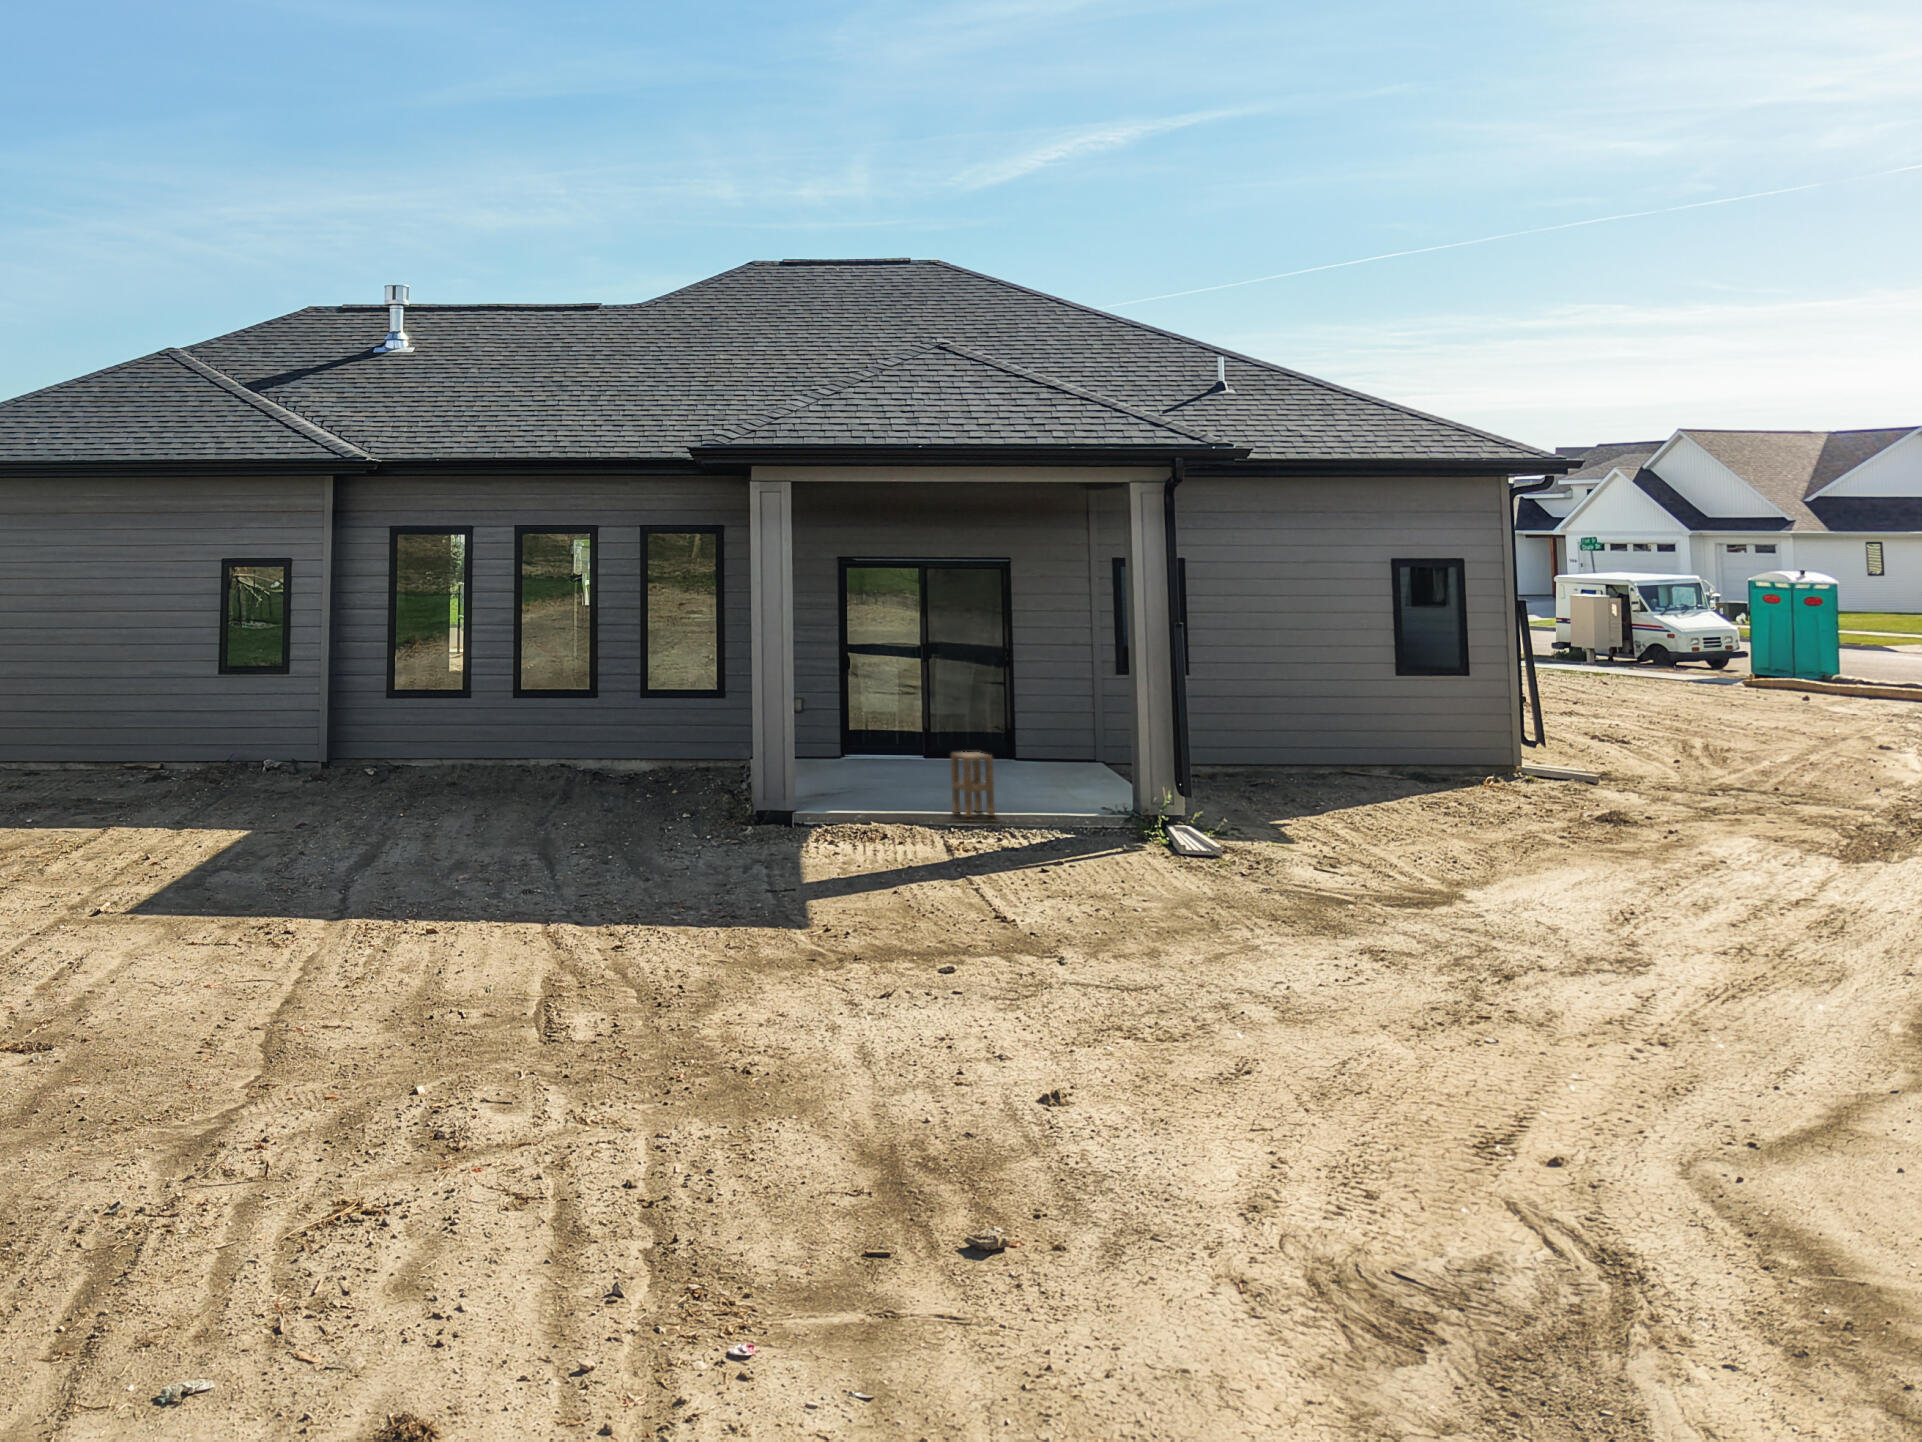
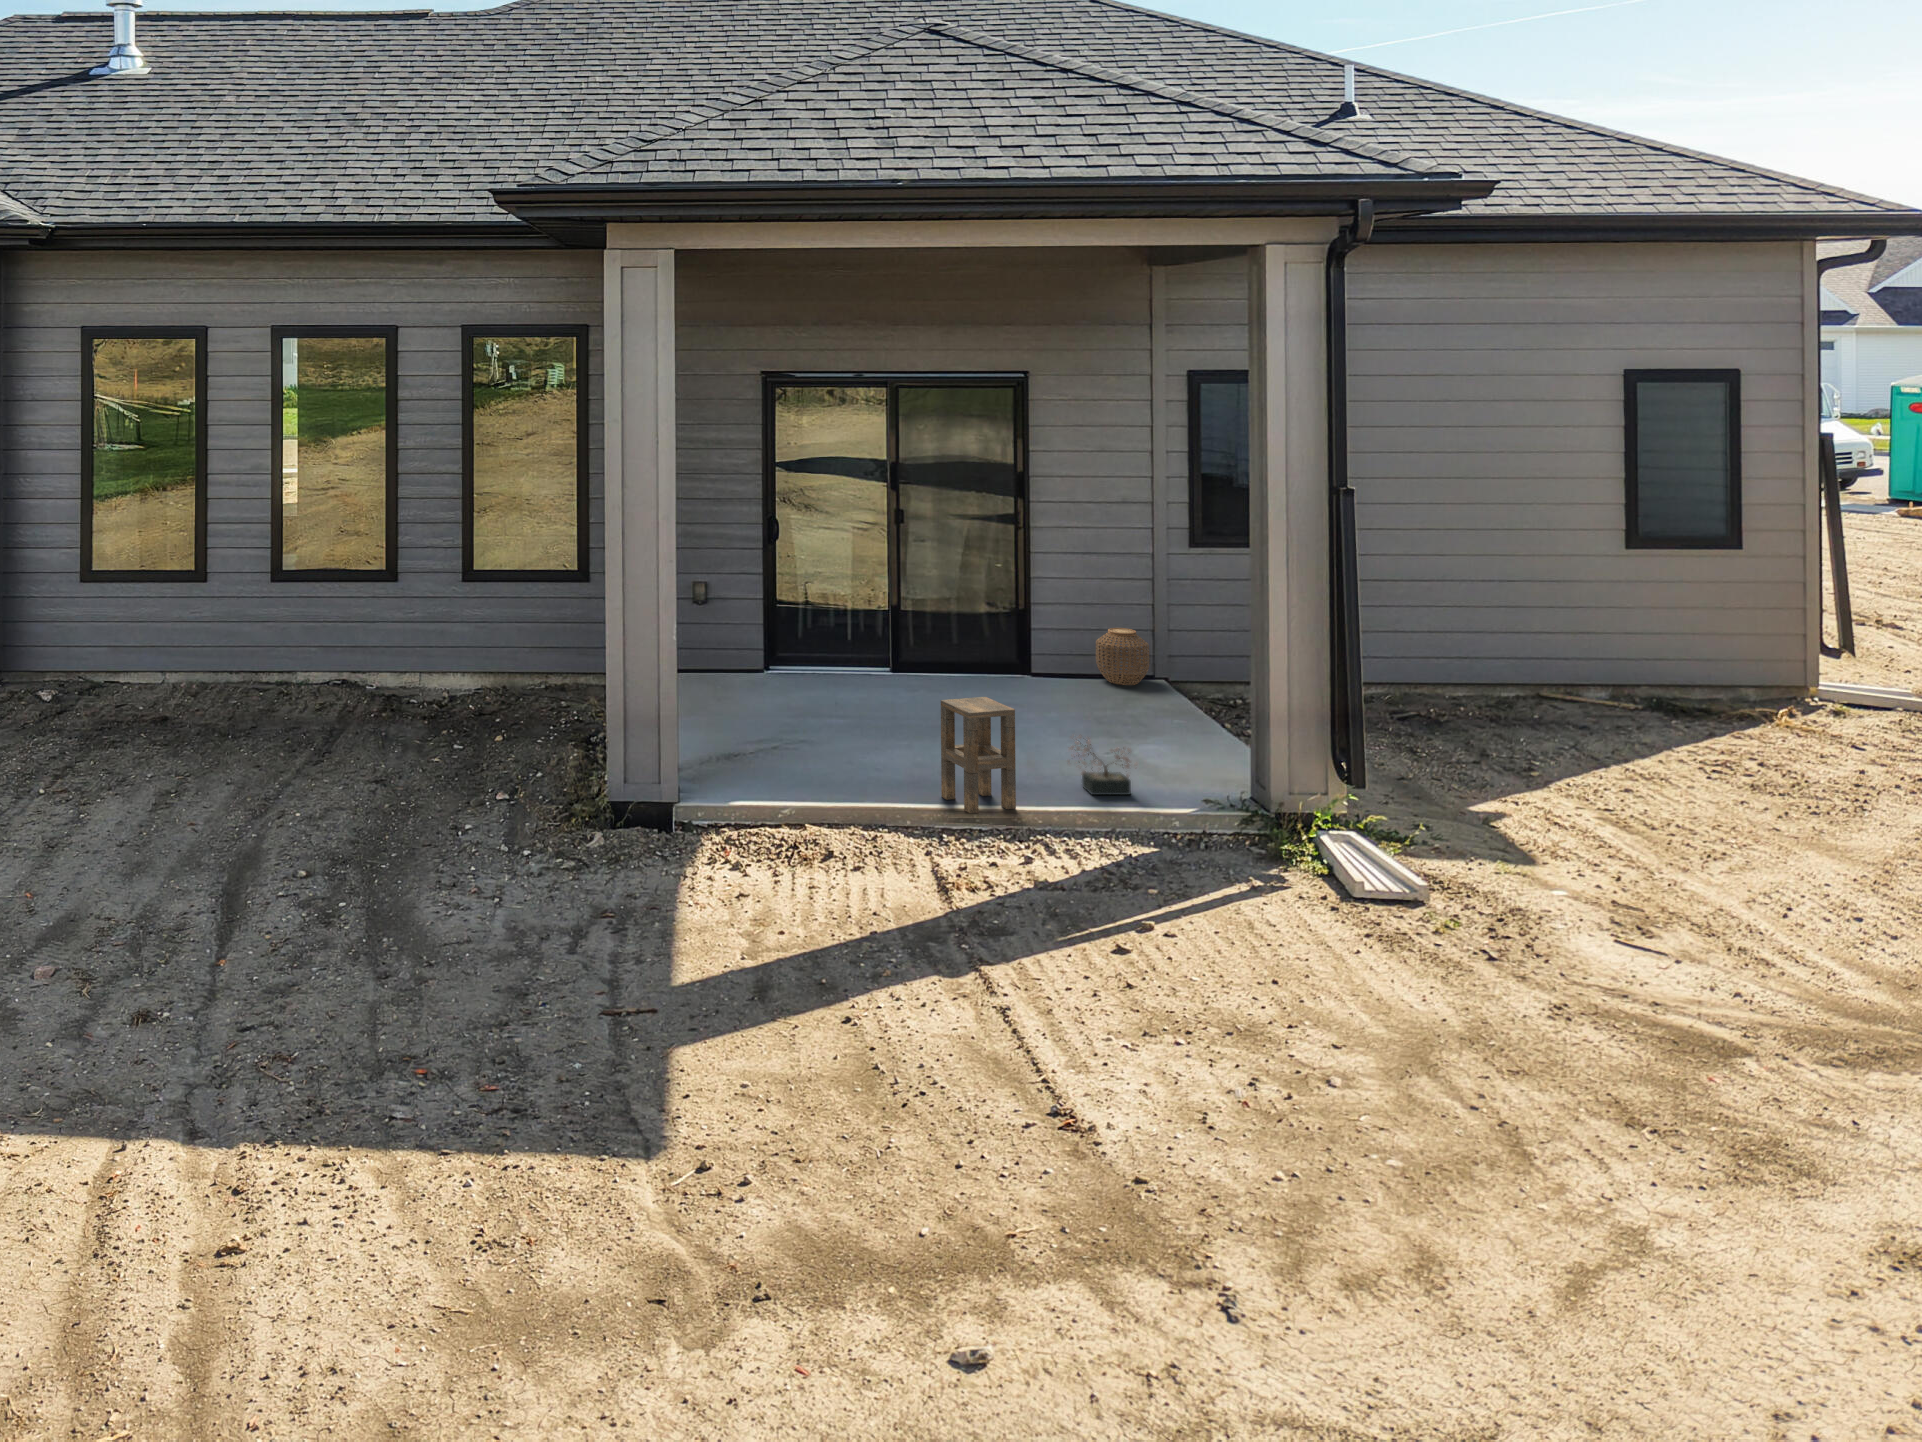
woven basket: none [1063,731,1097,768] -> present [1096,628,1150,685]
decorative plant: none [1027,775,1068,811] -> present [1070,735,1131,795]

